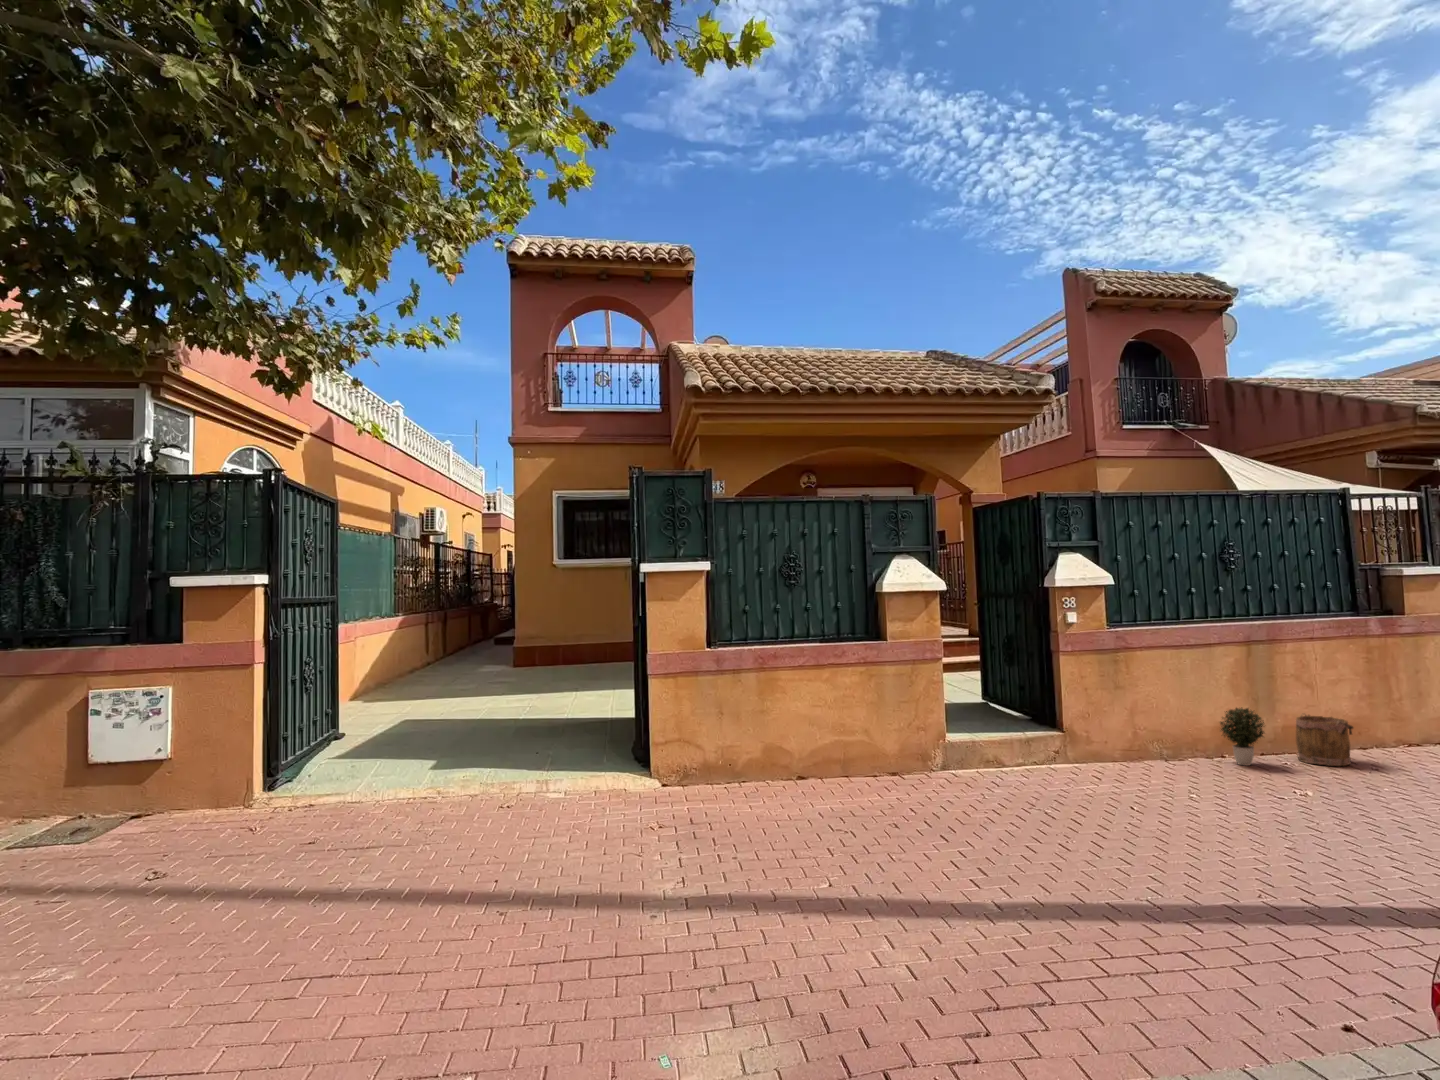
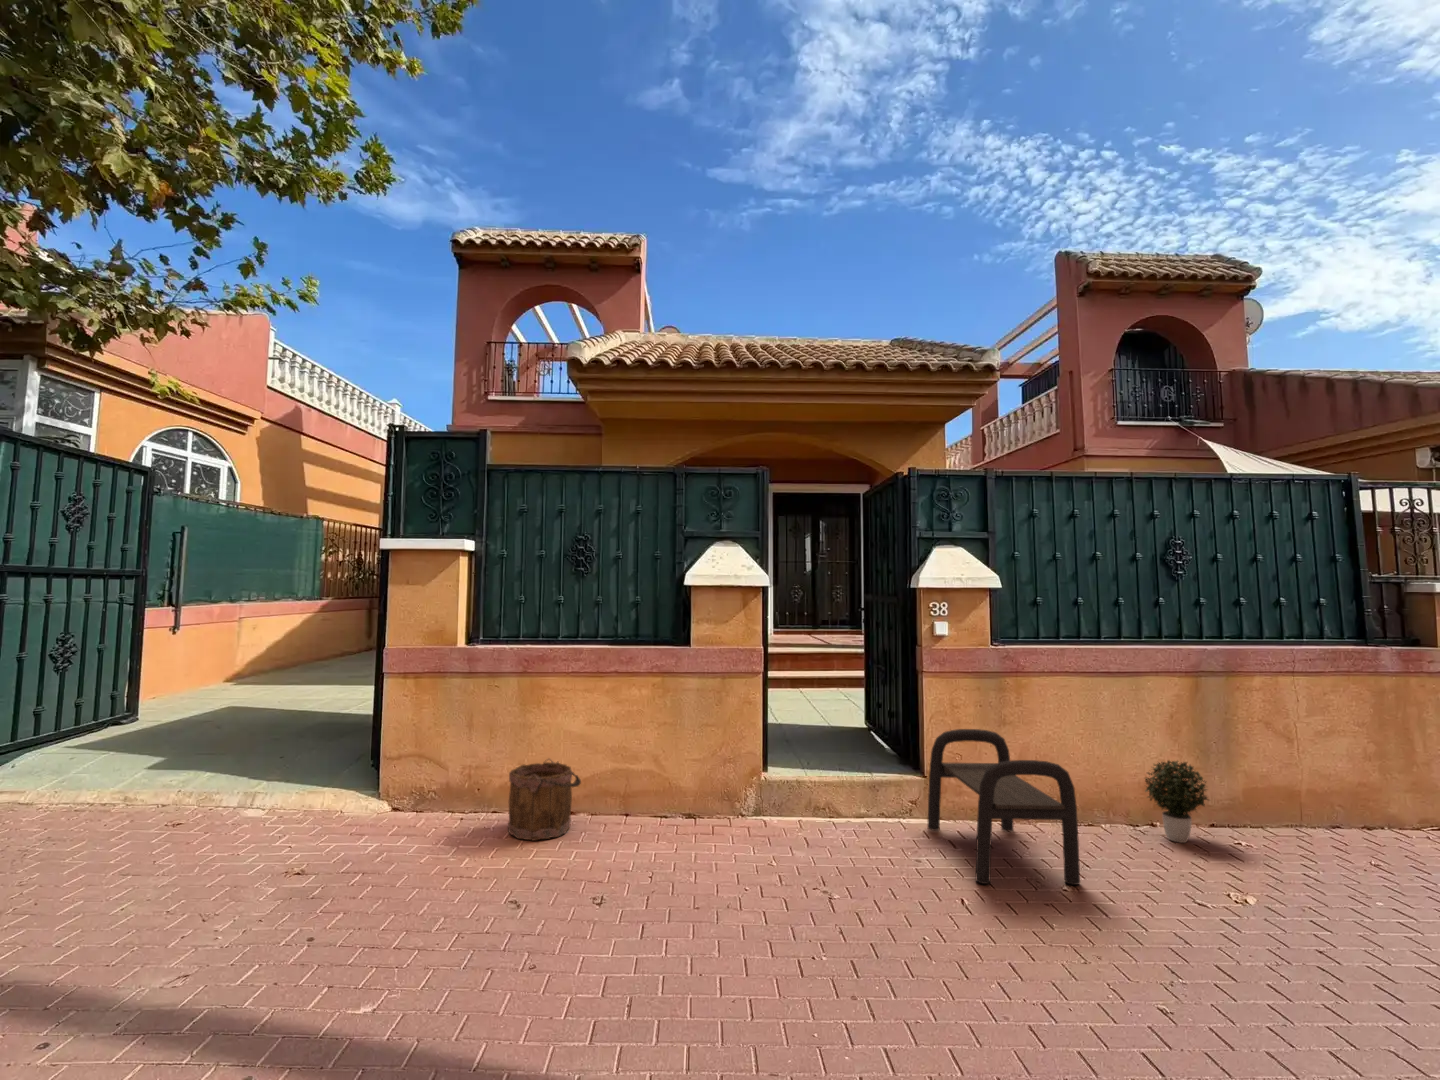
bench: none [1070,693,1199,794] -> present [928,729,1080,885]
bucket: present [1296,715,1353,766] -> present [508,759,581,840]

